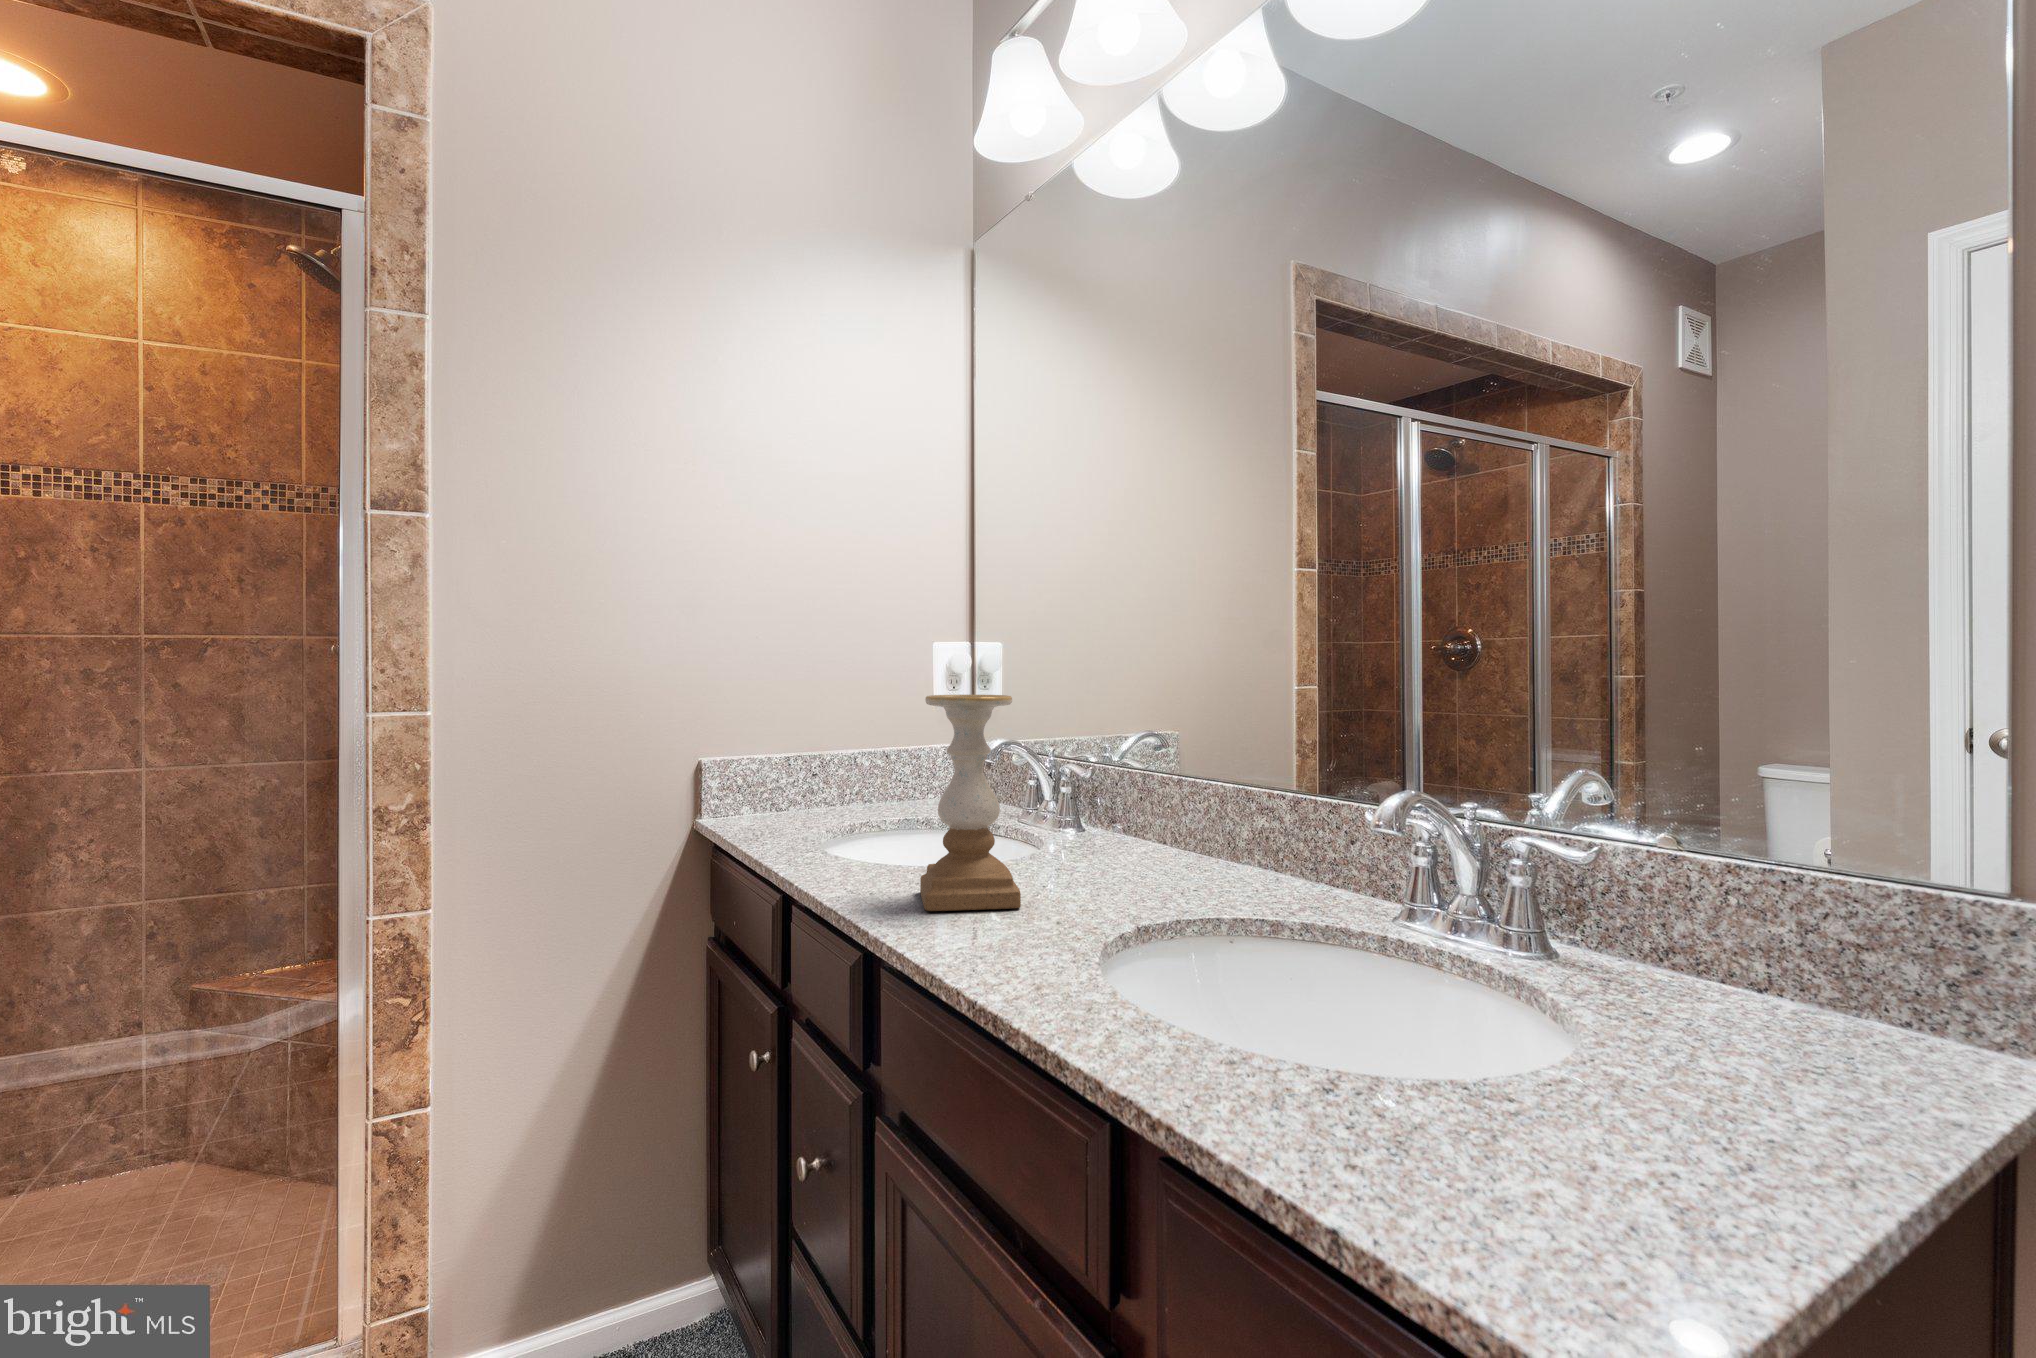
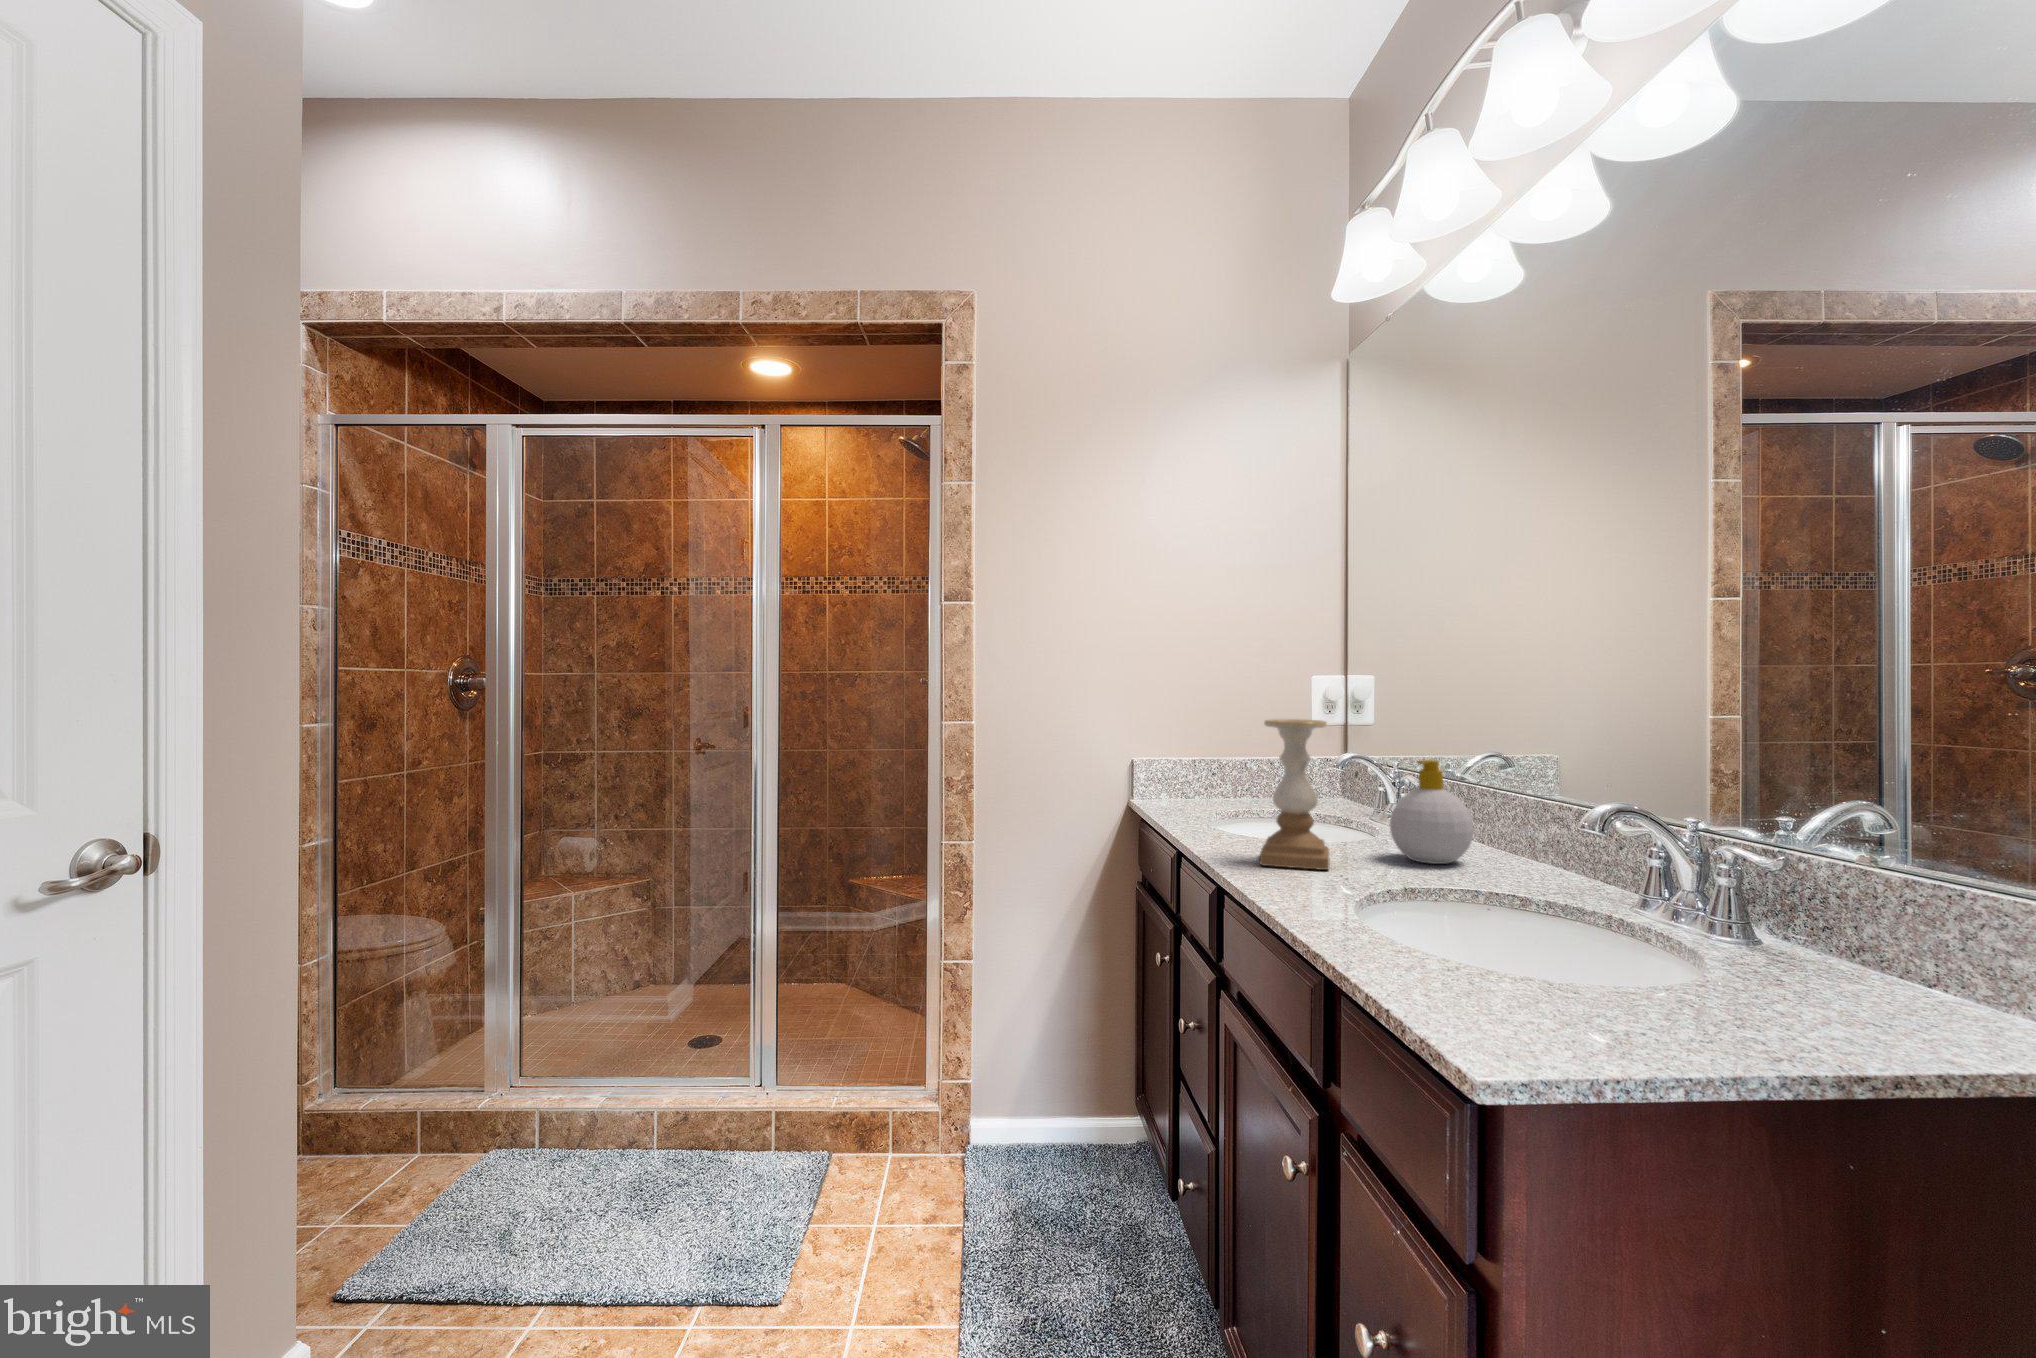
soap bottle: none [1079,745,1181,882] -> present [1390,760,1474,864]

